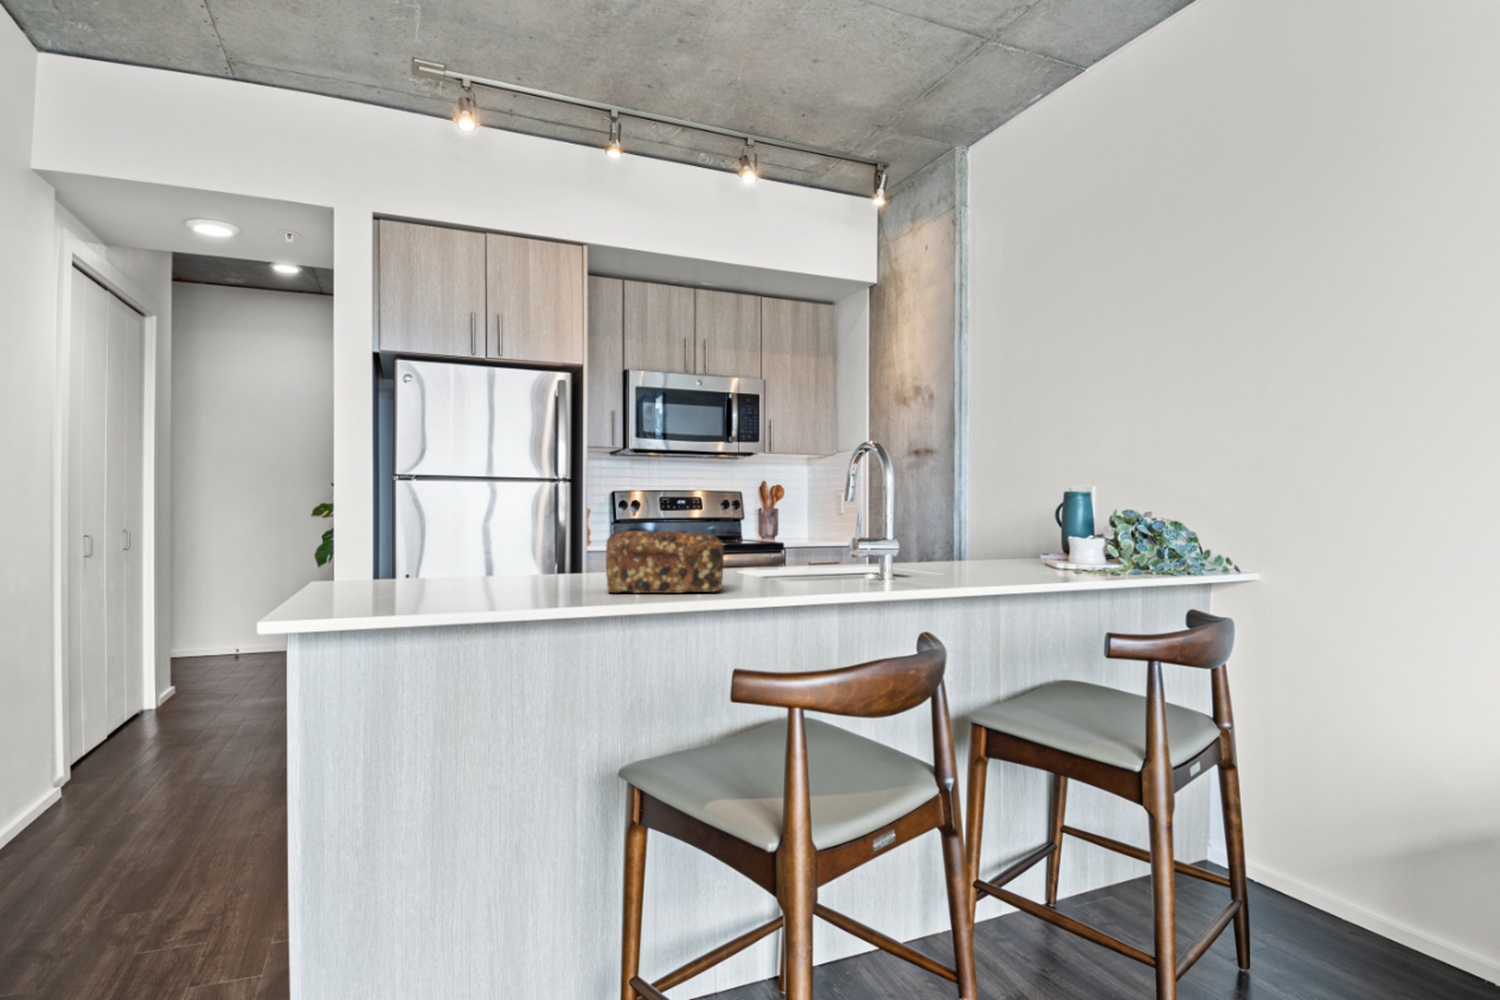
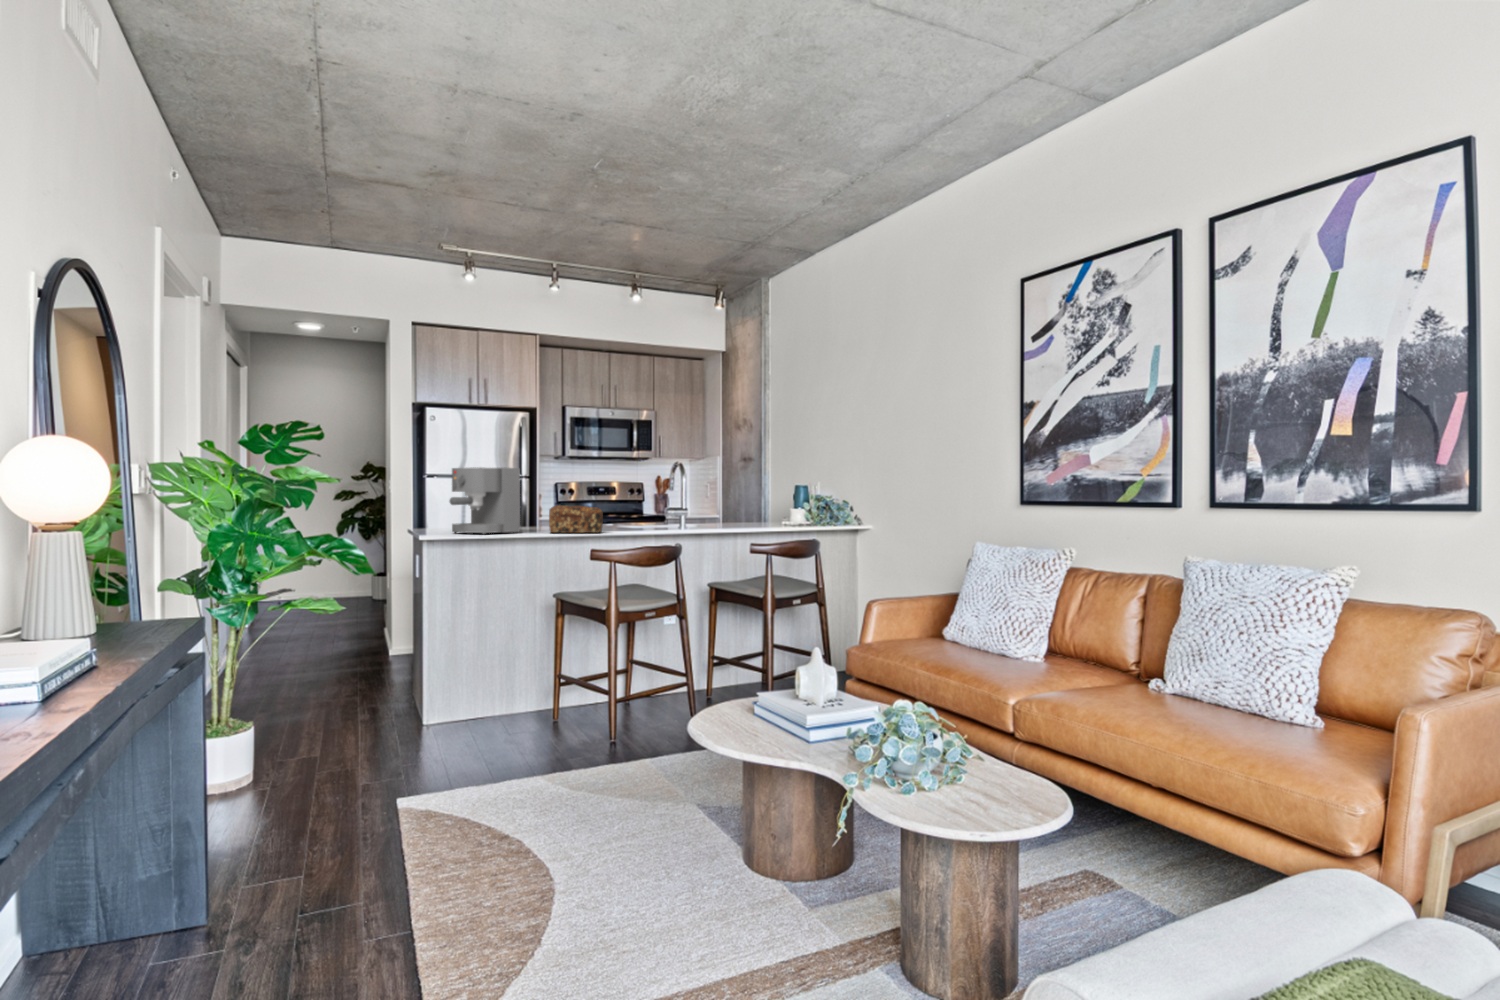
coffee maker: none [370,442,542,600] -> present [450,467,520,534]

